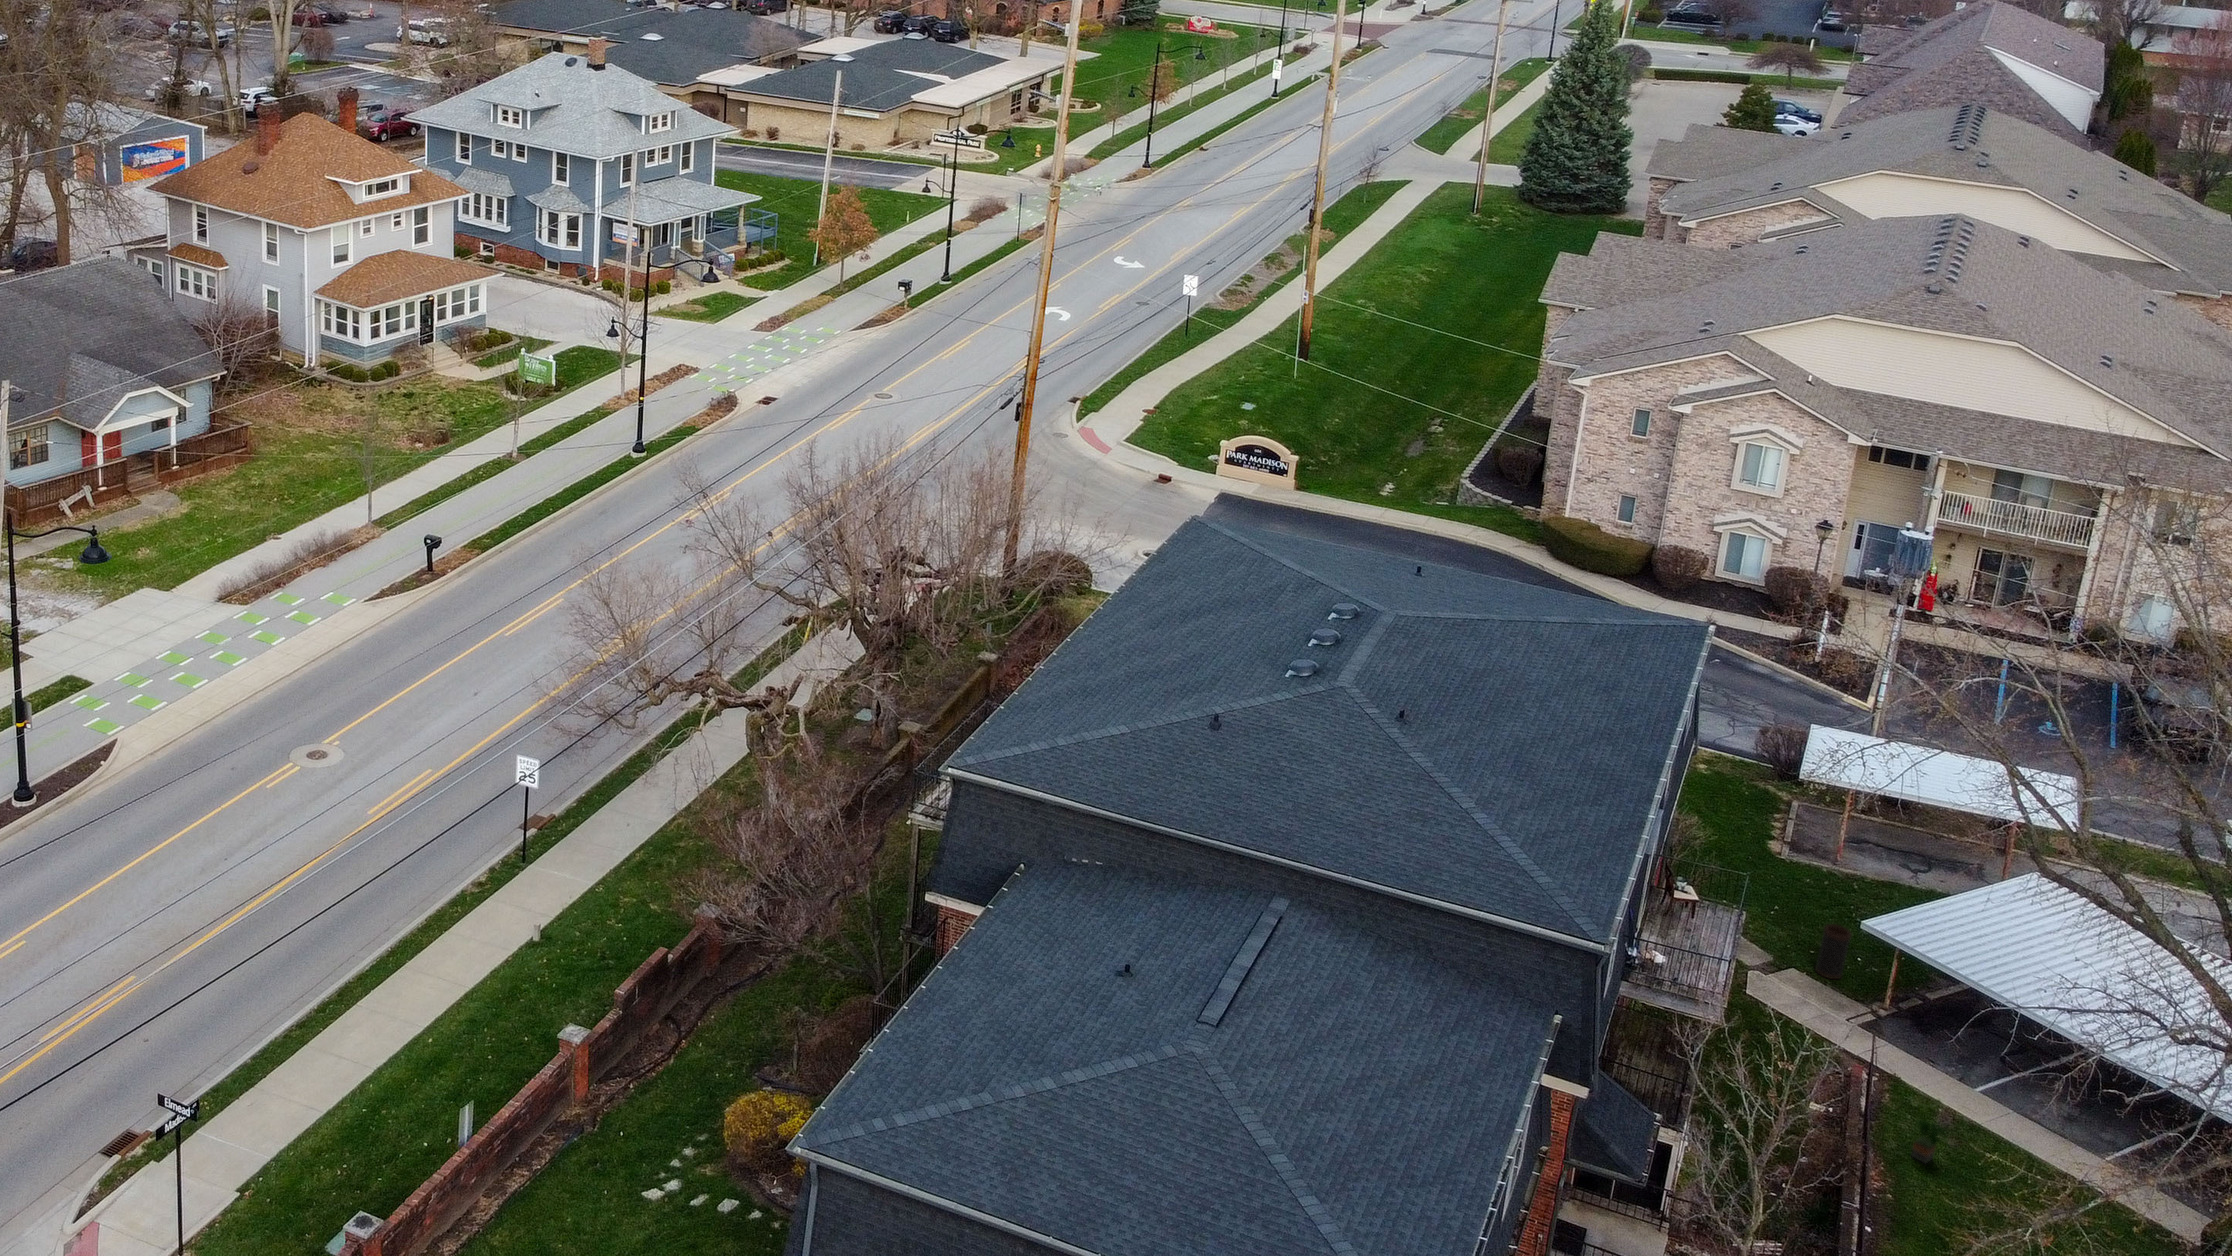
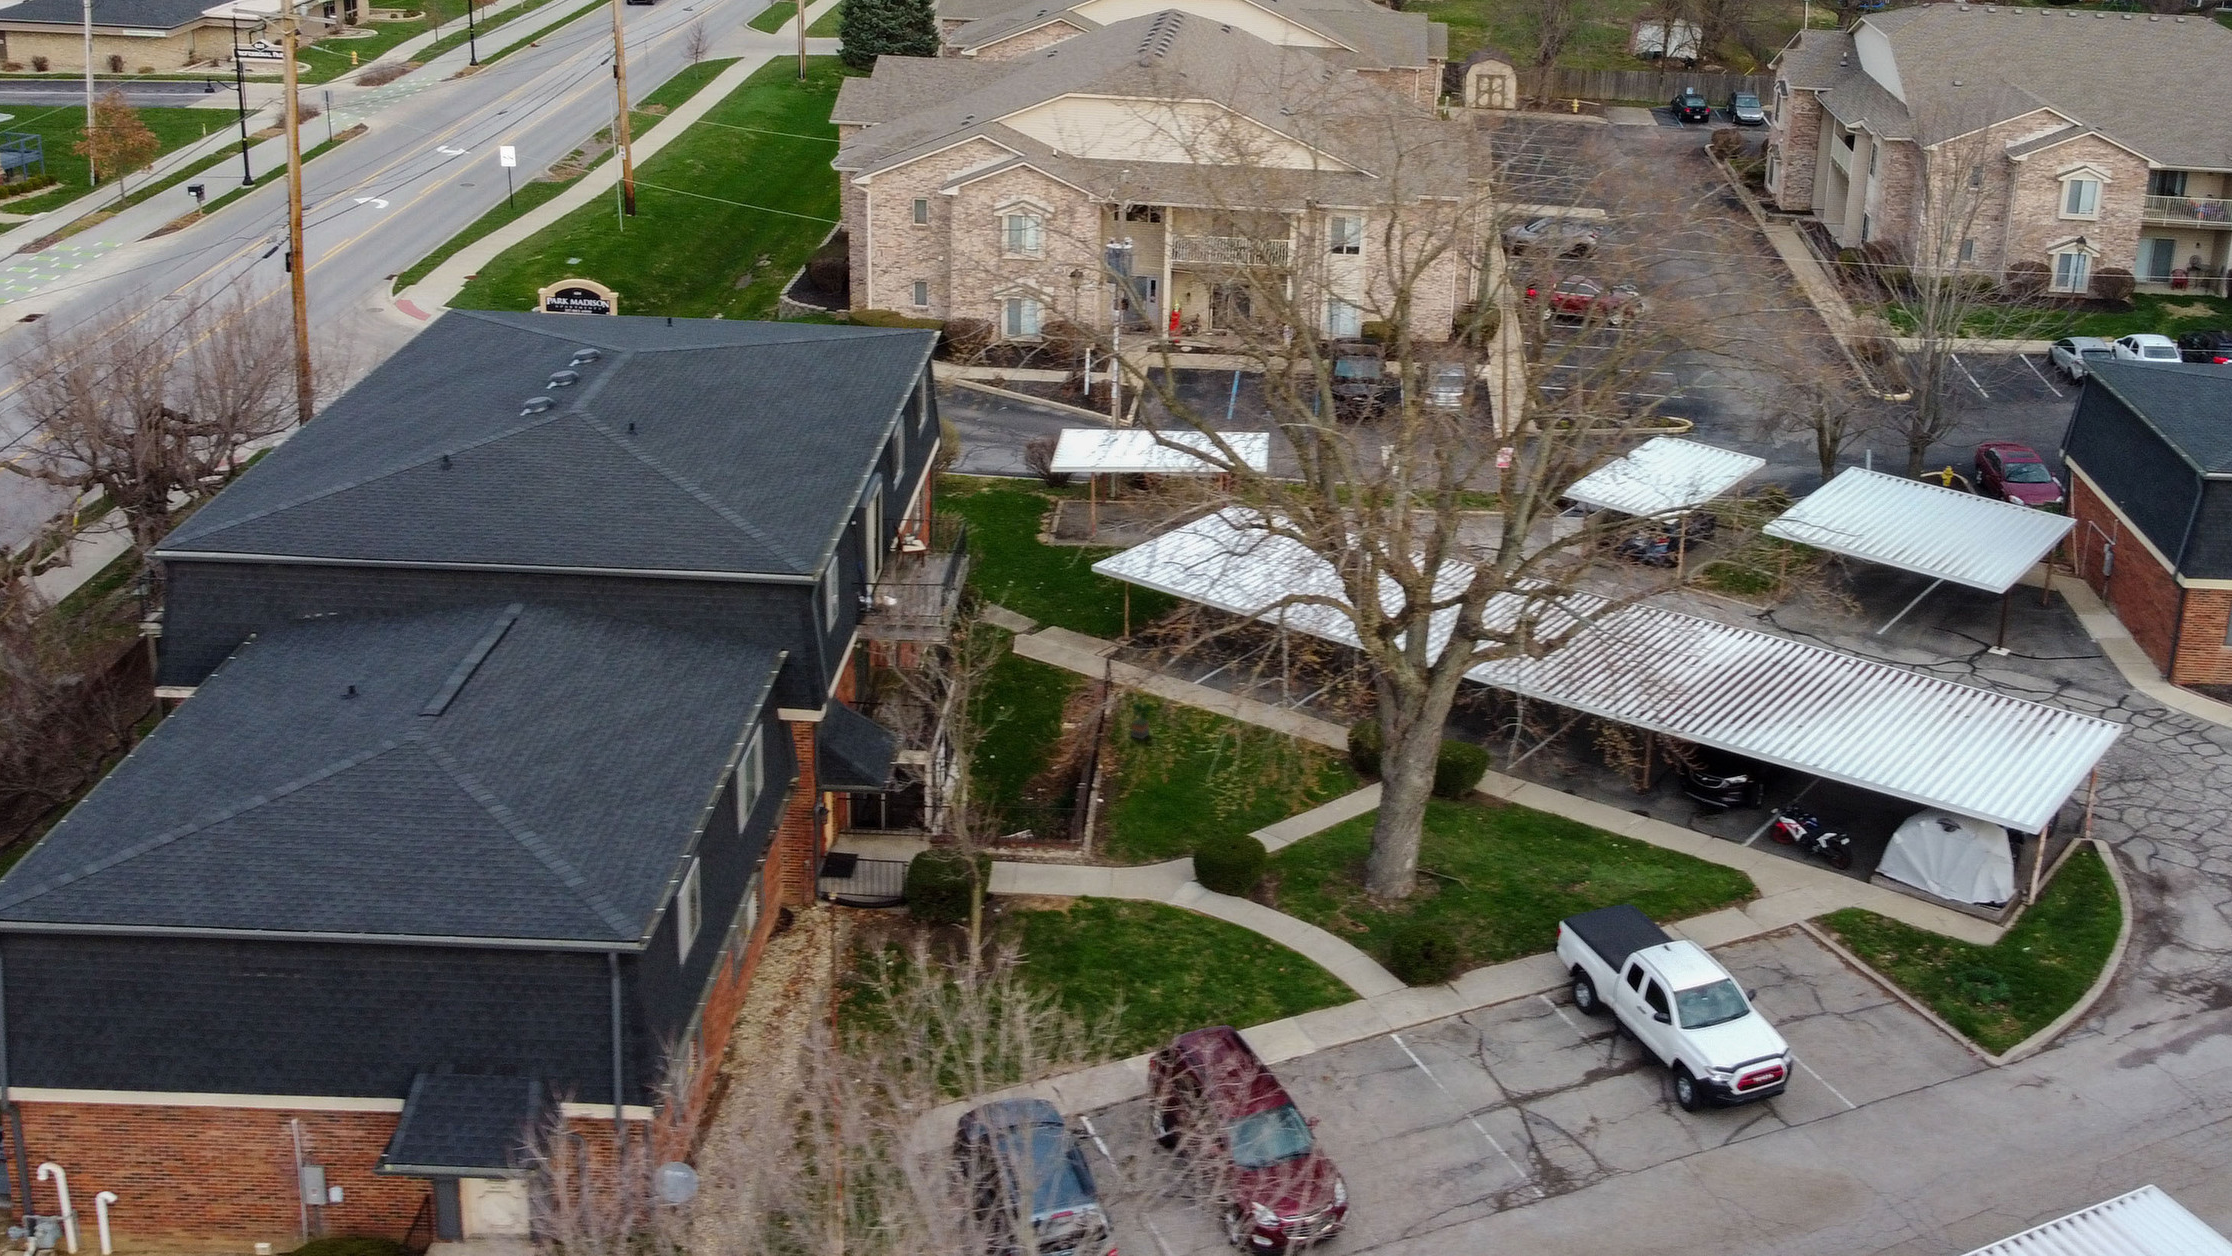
trash can: present [1815,924,1851,979] -> none [1066,578,1088,626]

